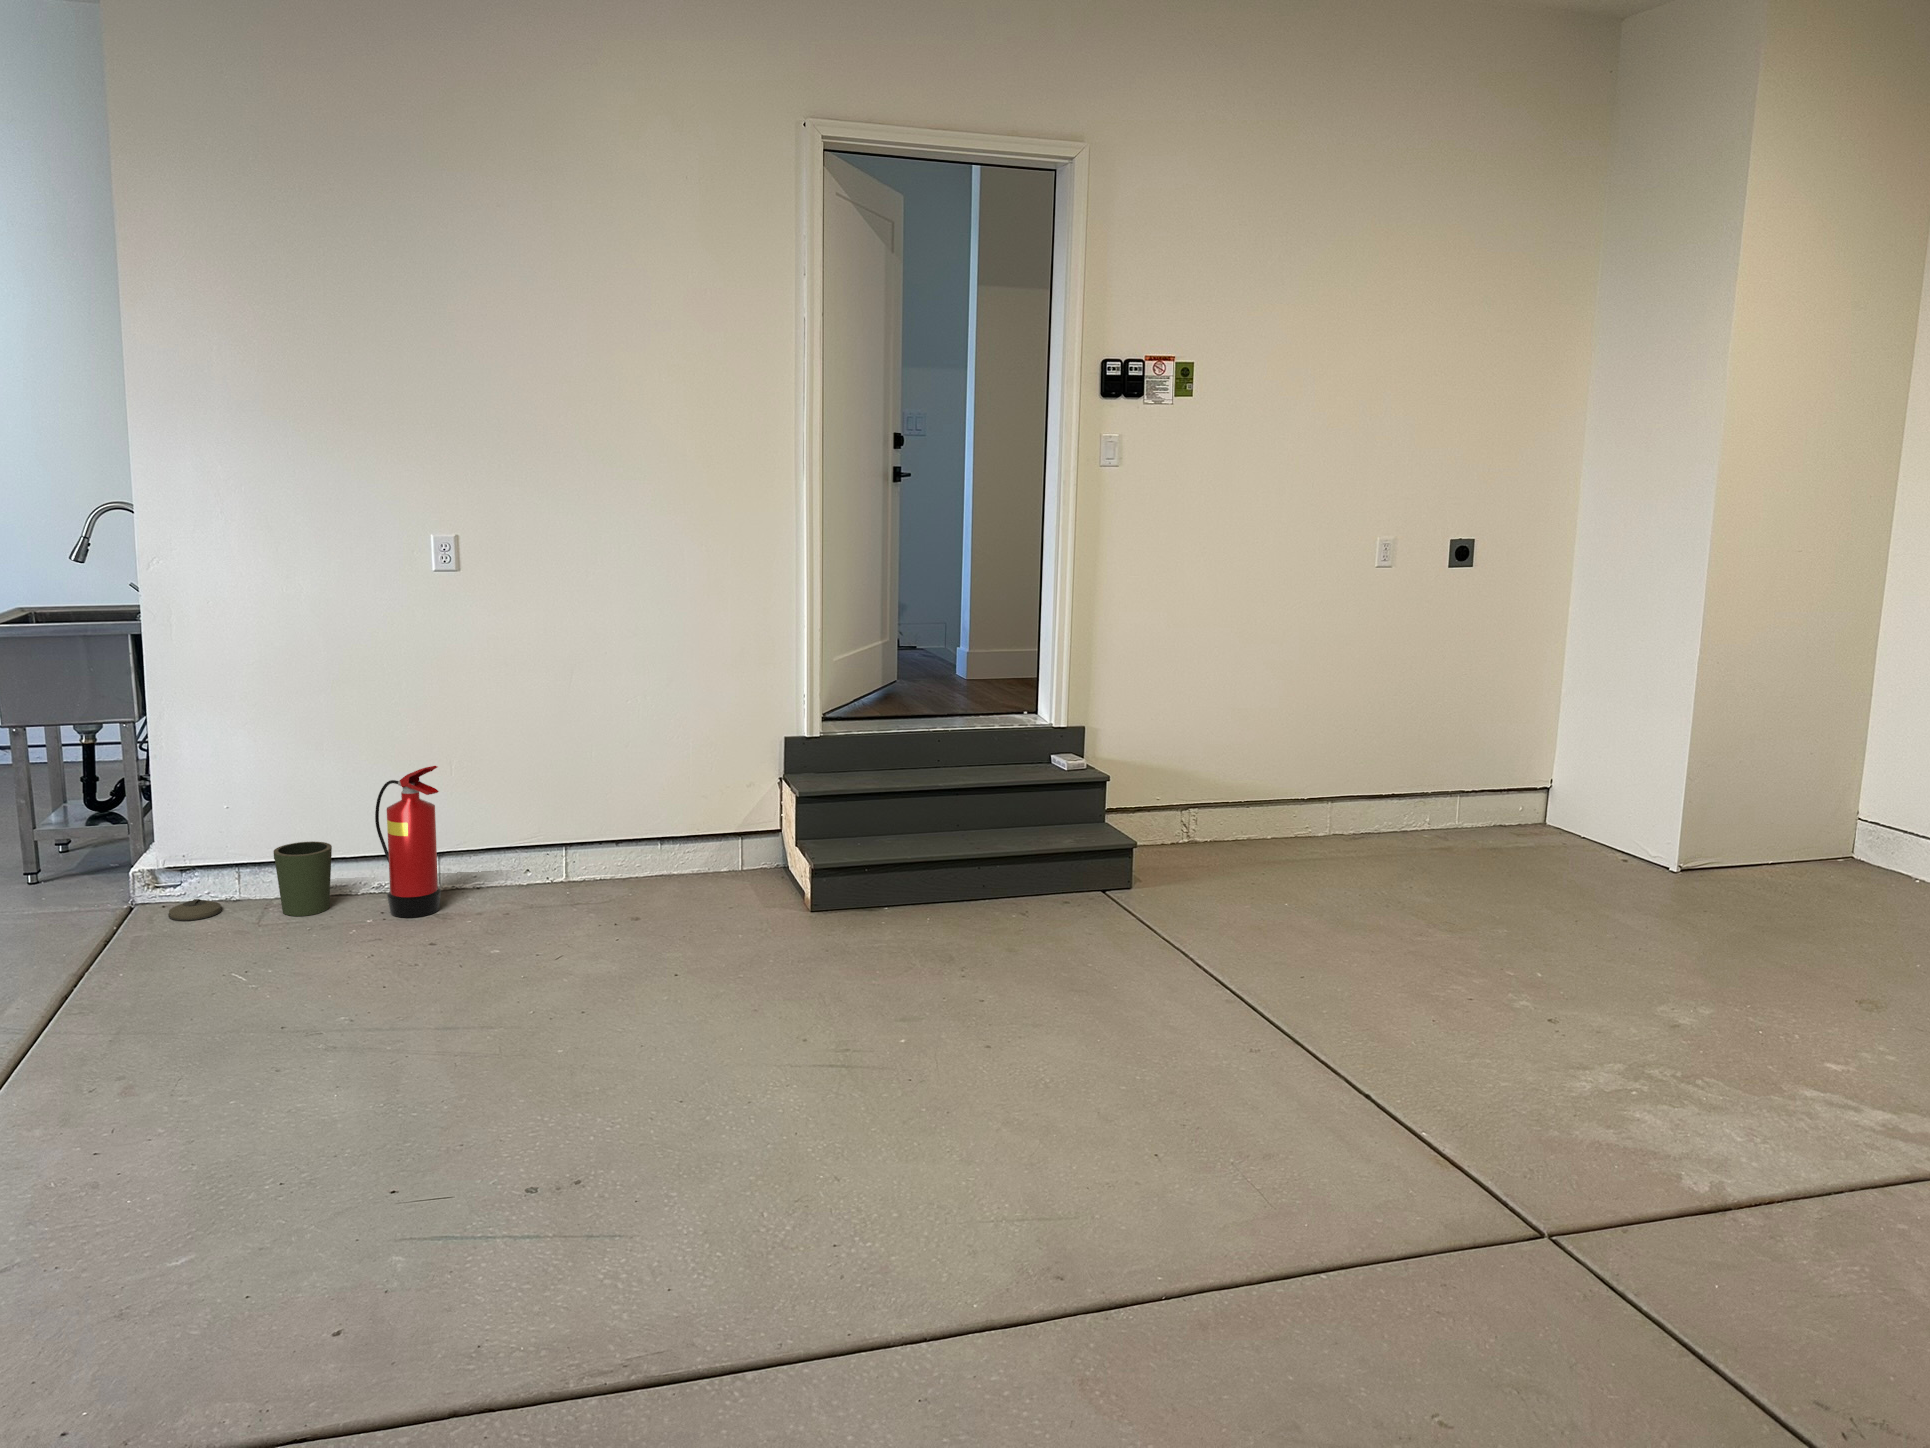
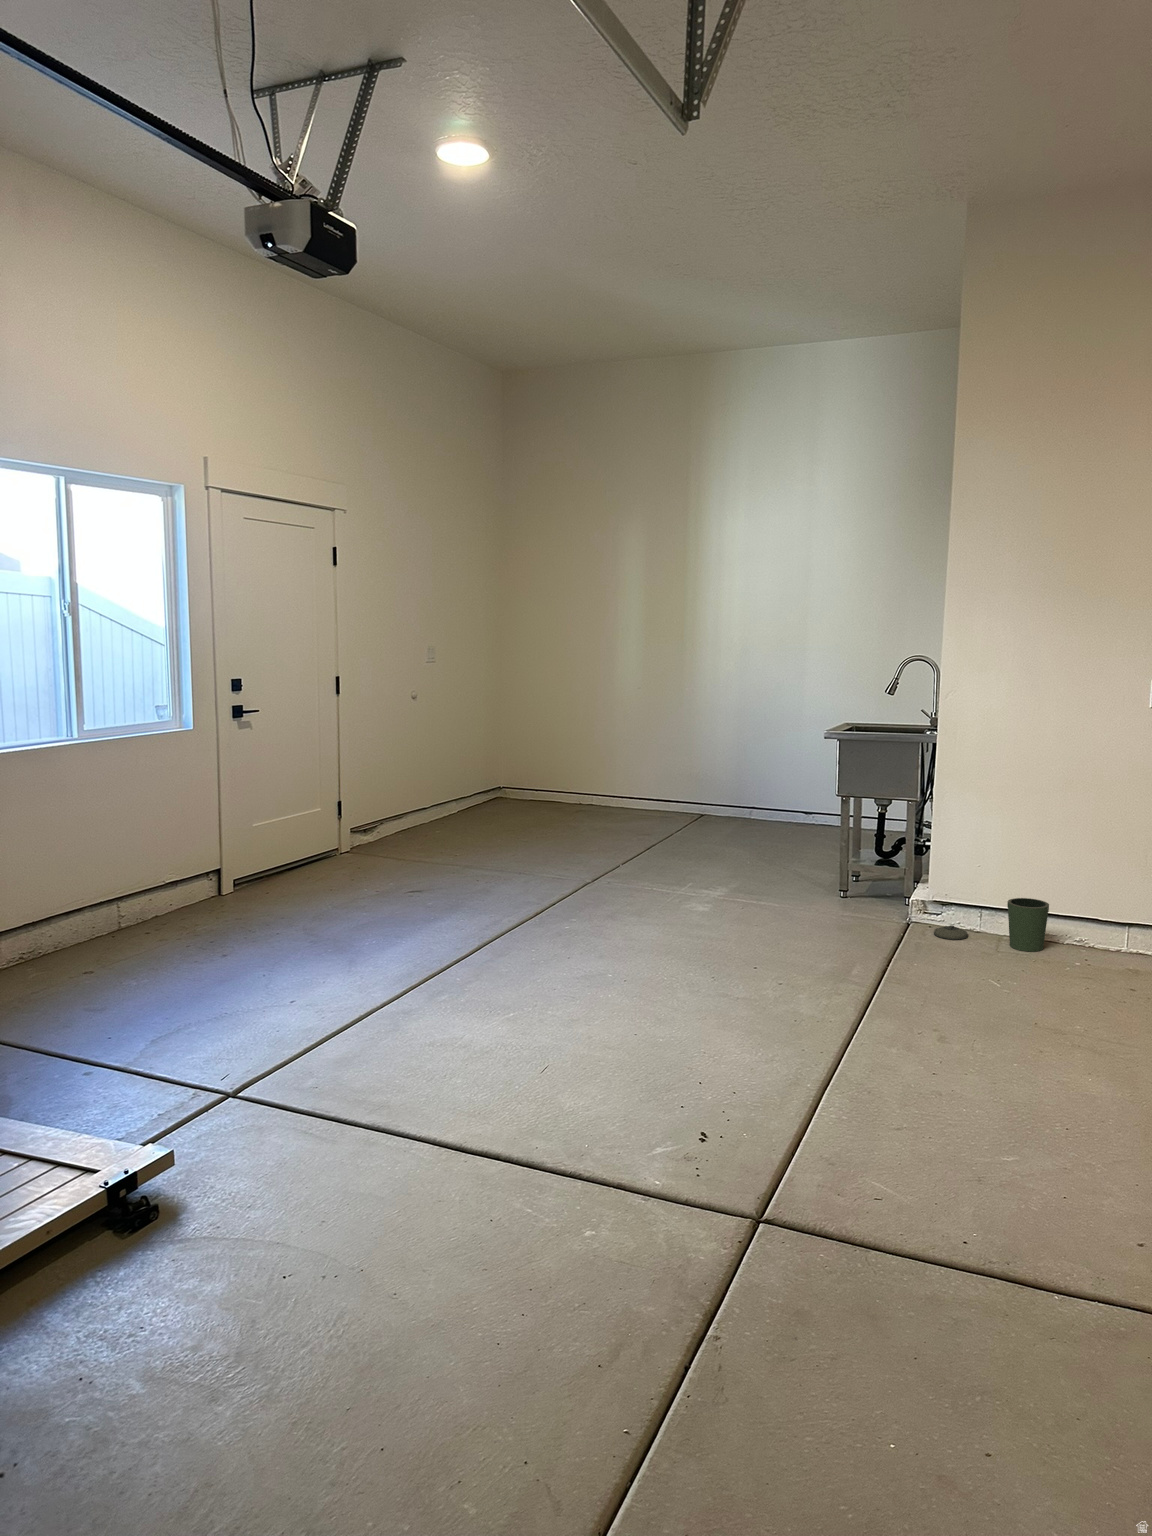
fire extinguisher: present [375,766,441,918] -> none [1083,856,1142,969]

